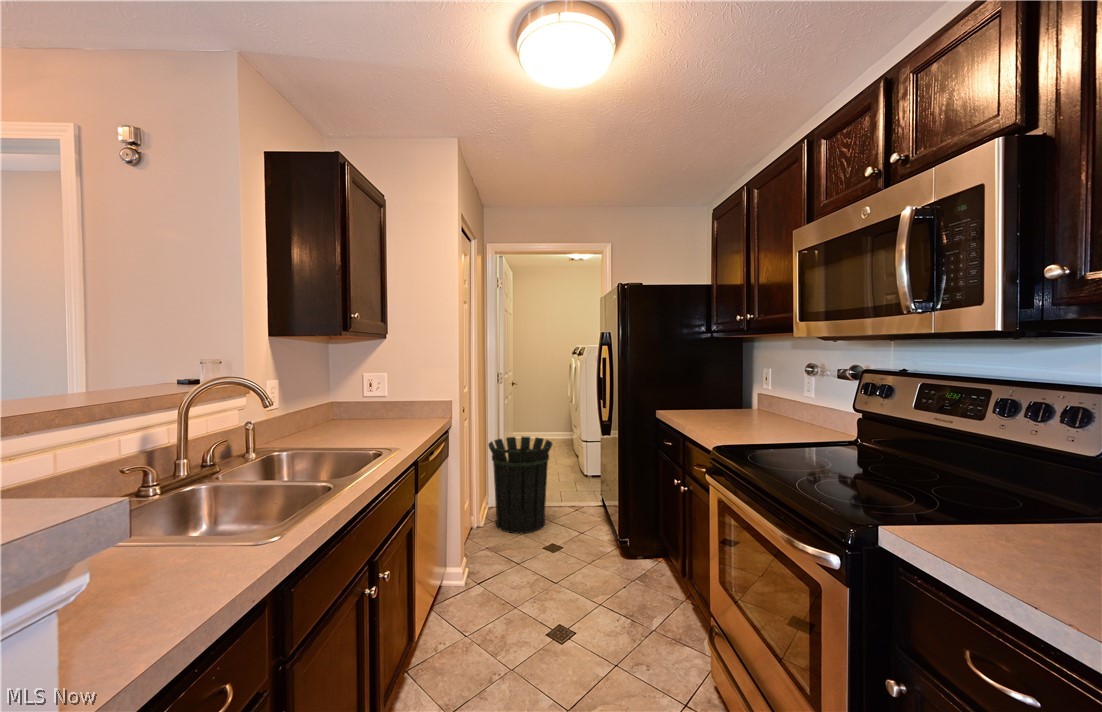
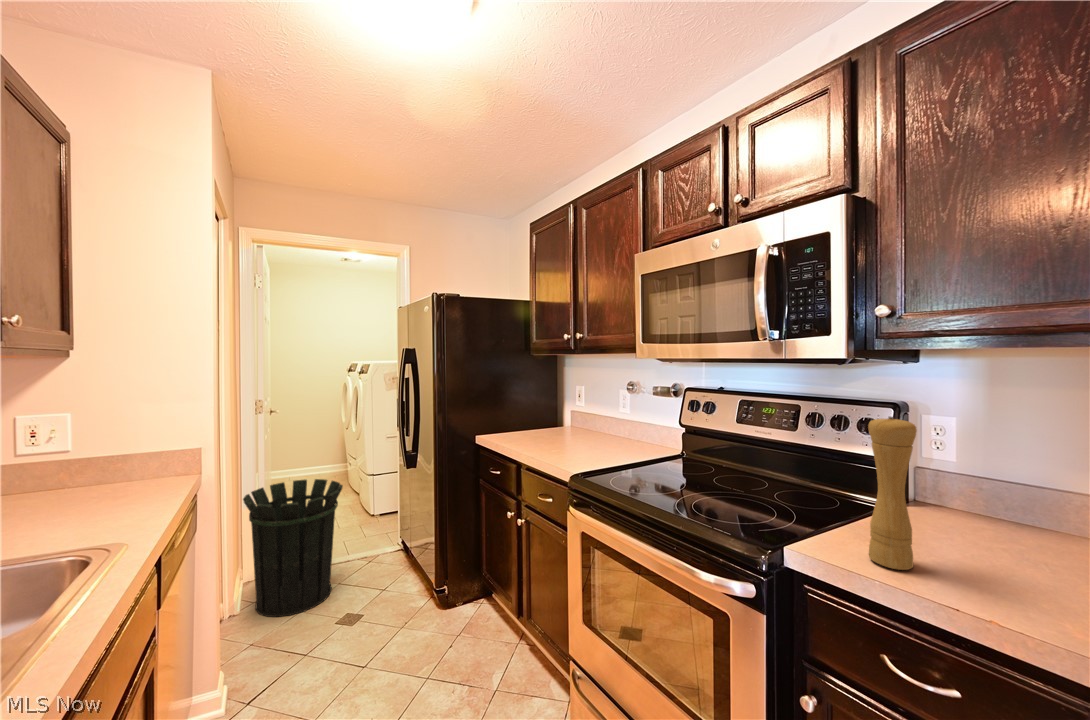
pepper mill: none [976,393,1039,566] -> present [868,416,917,570]

